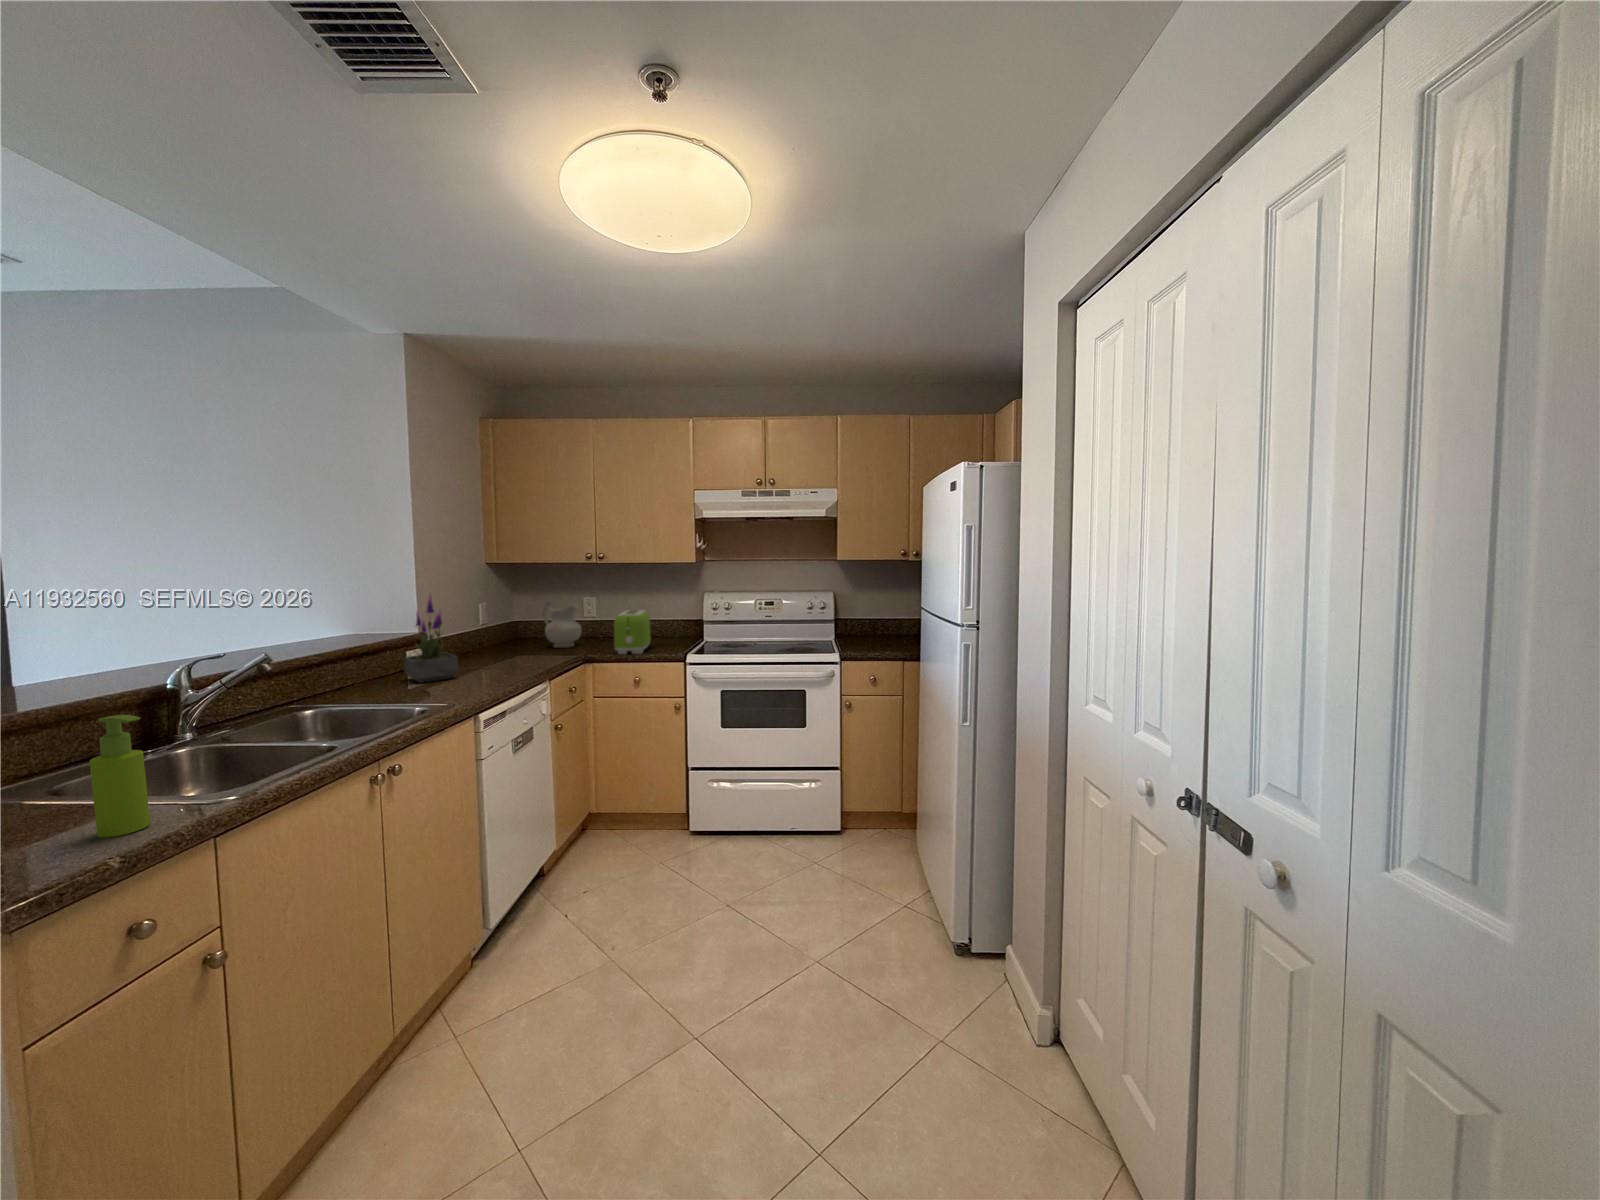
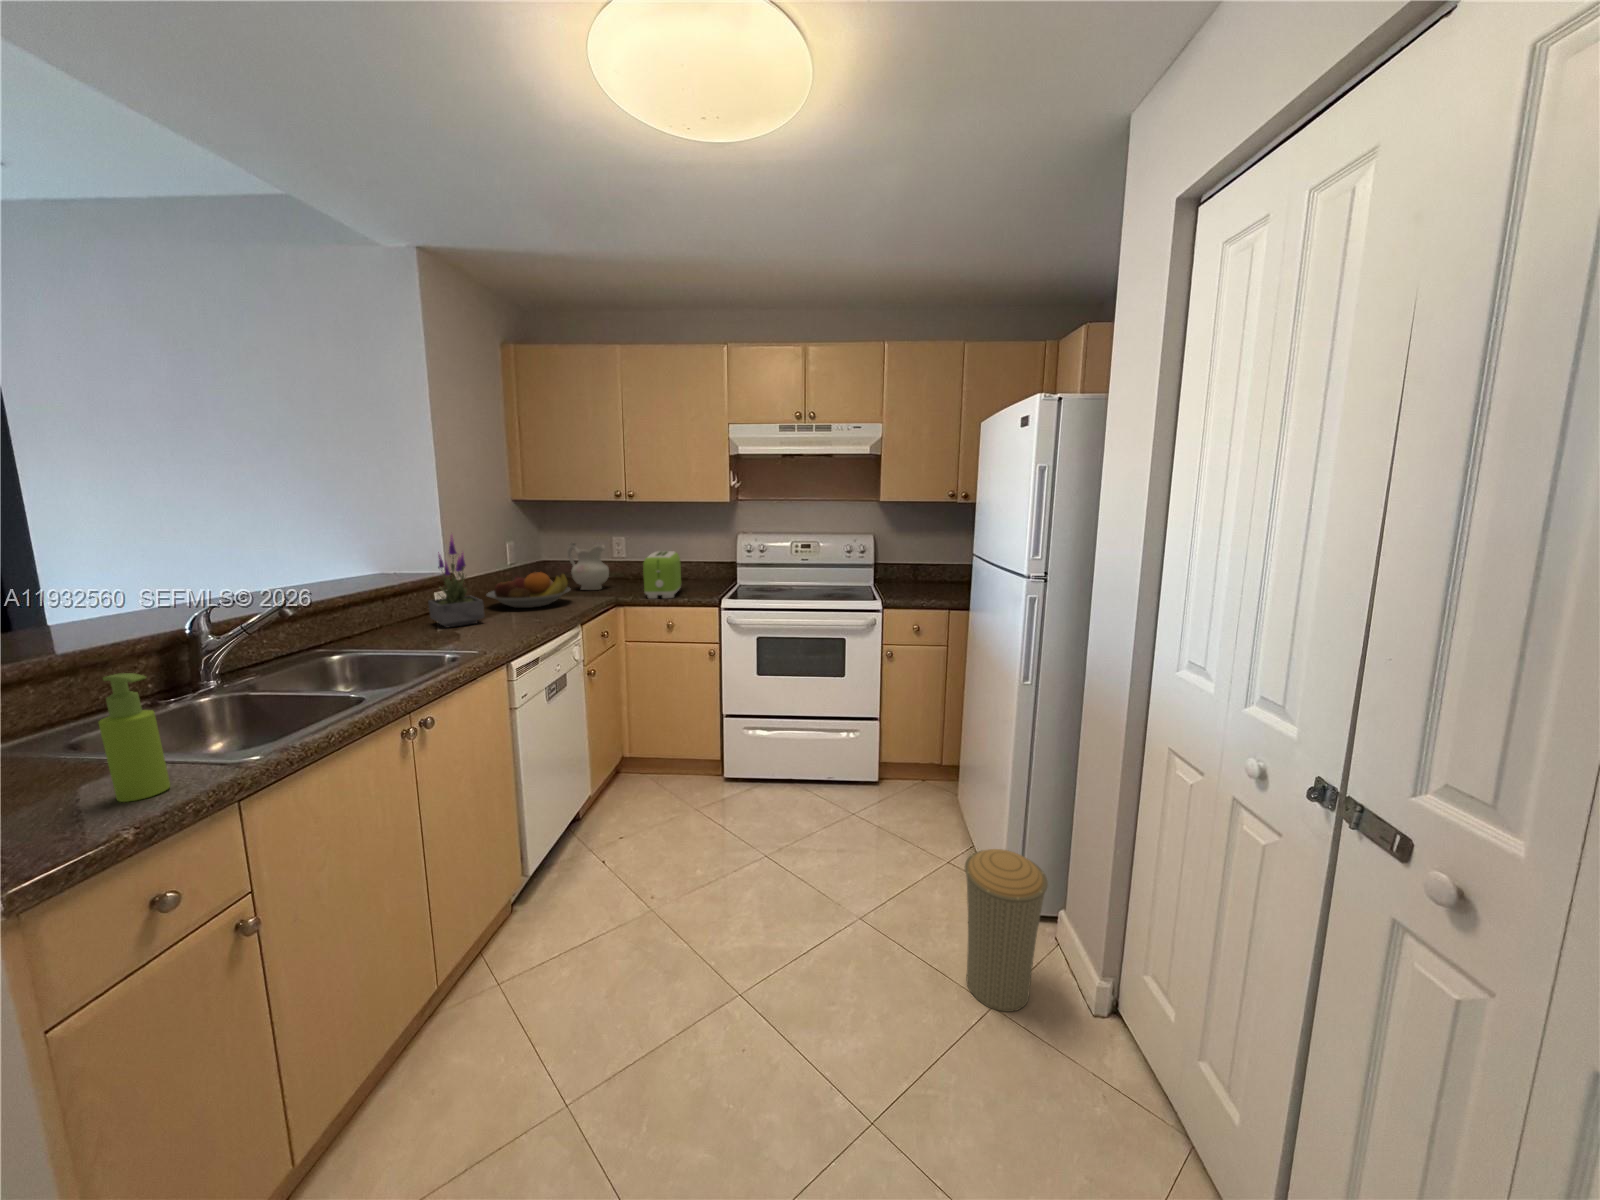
fruit bowl: none [461,630,543,664] -> present [487,572,570,608]
trash can: none [911,881,987,1043] -> present [965,849,1048,1012]

